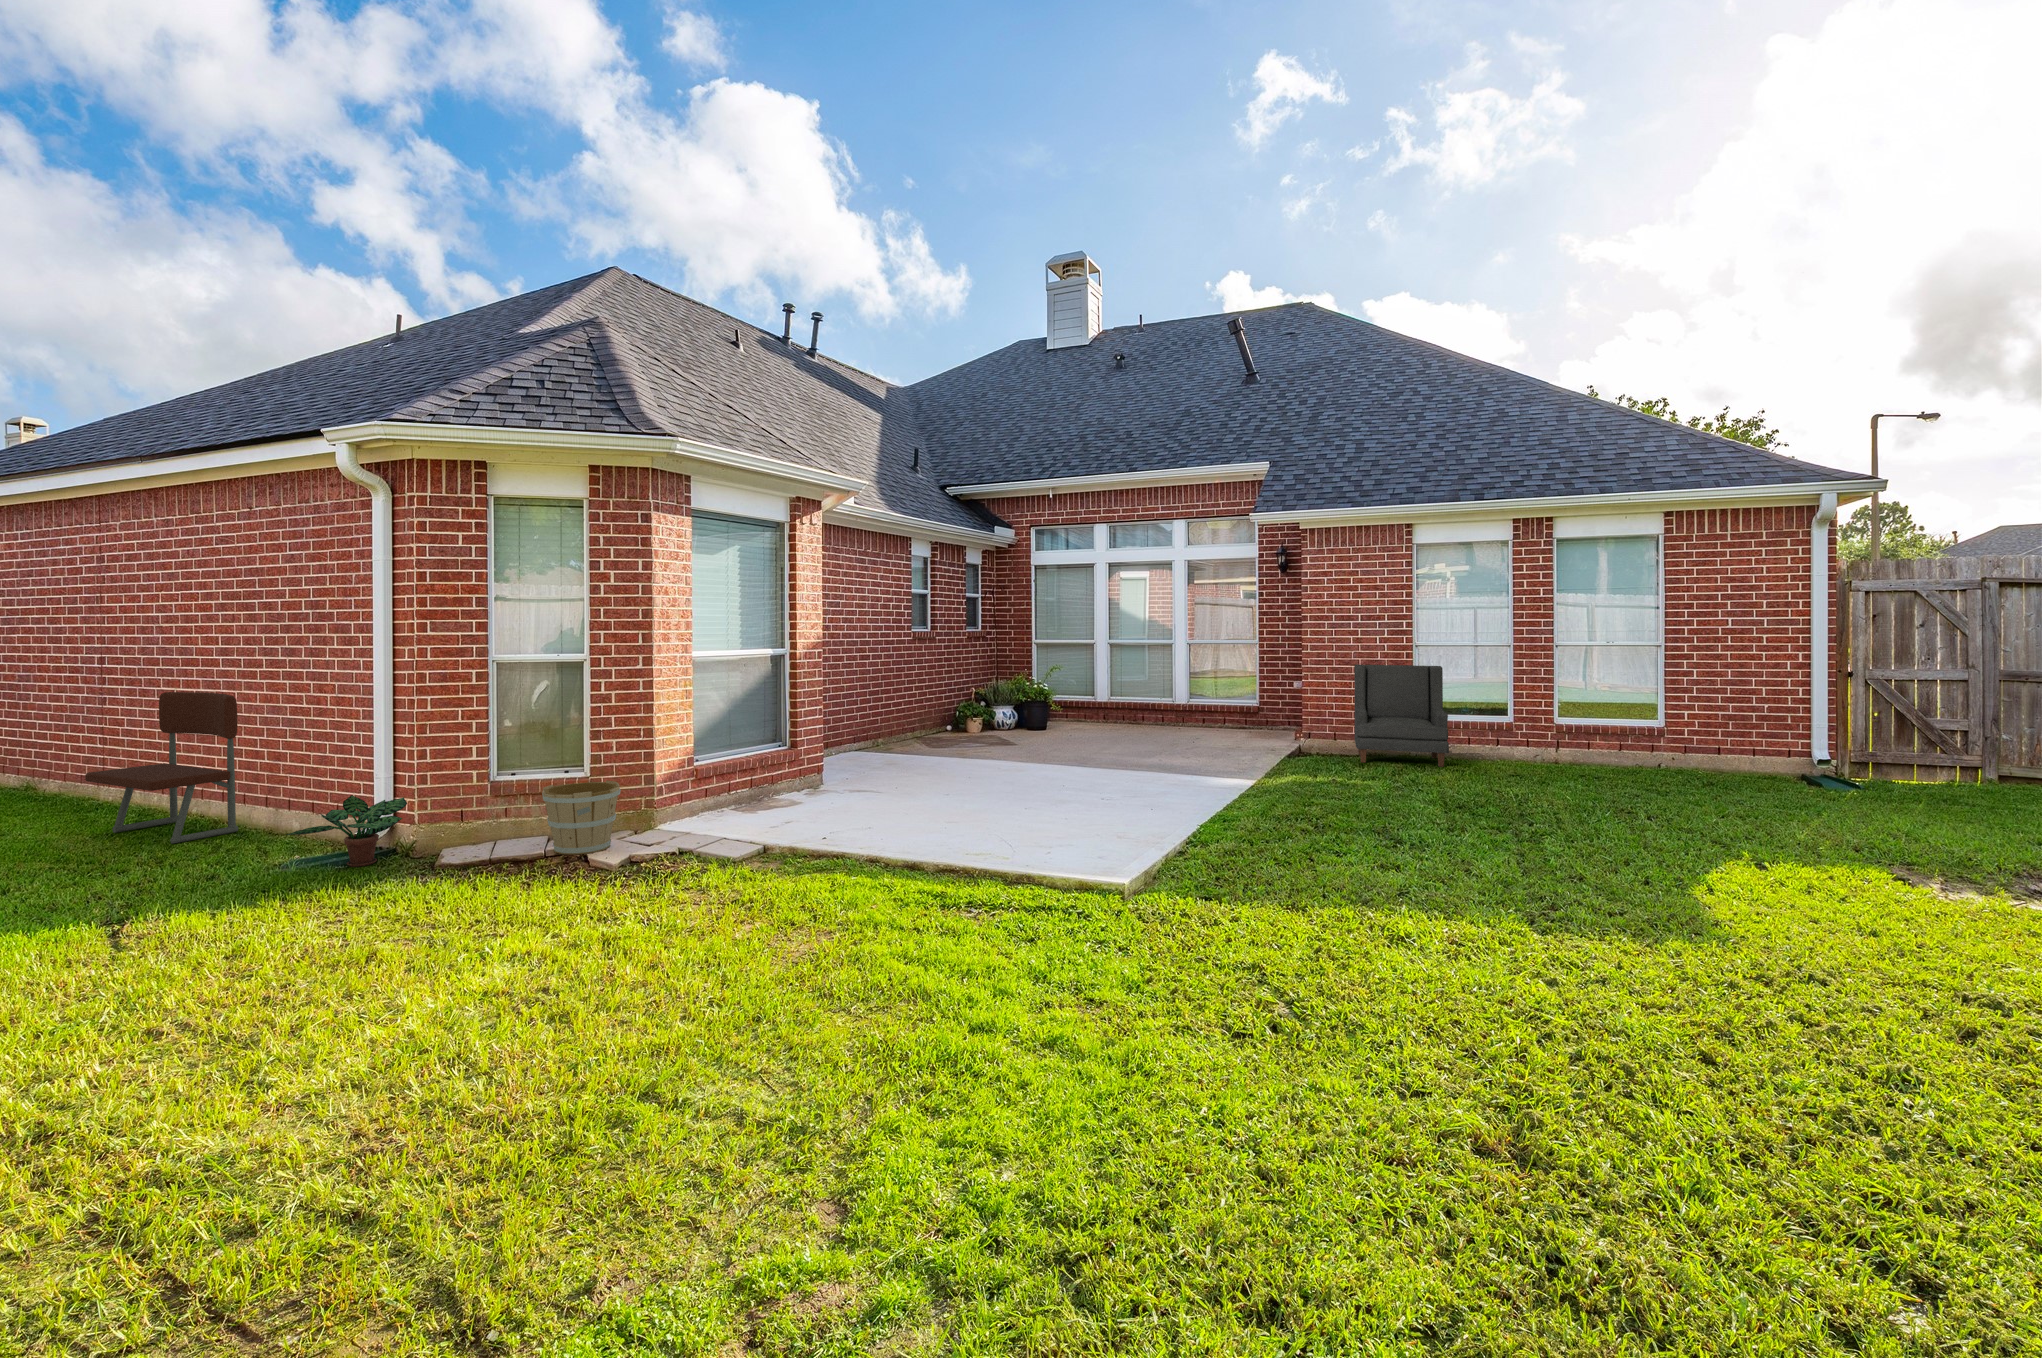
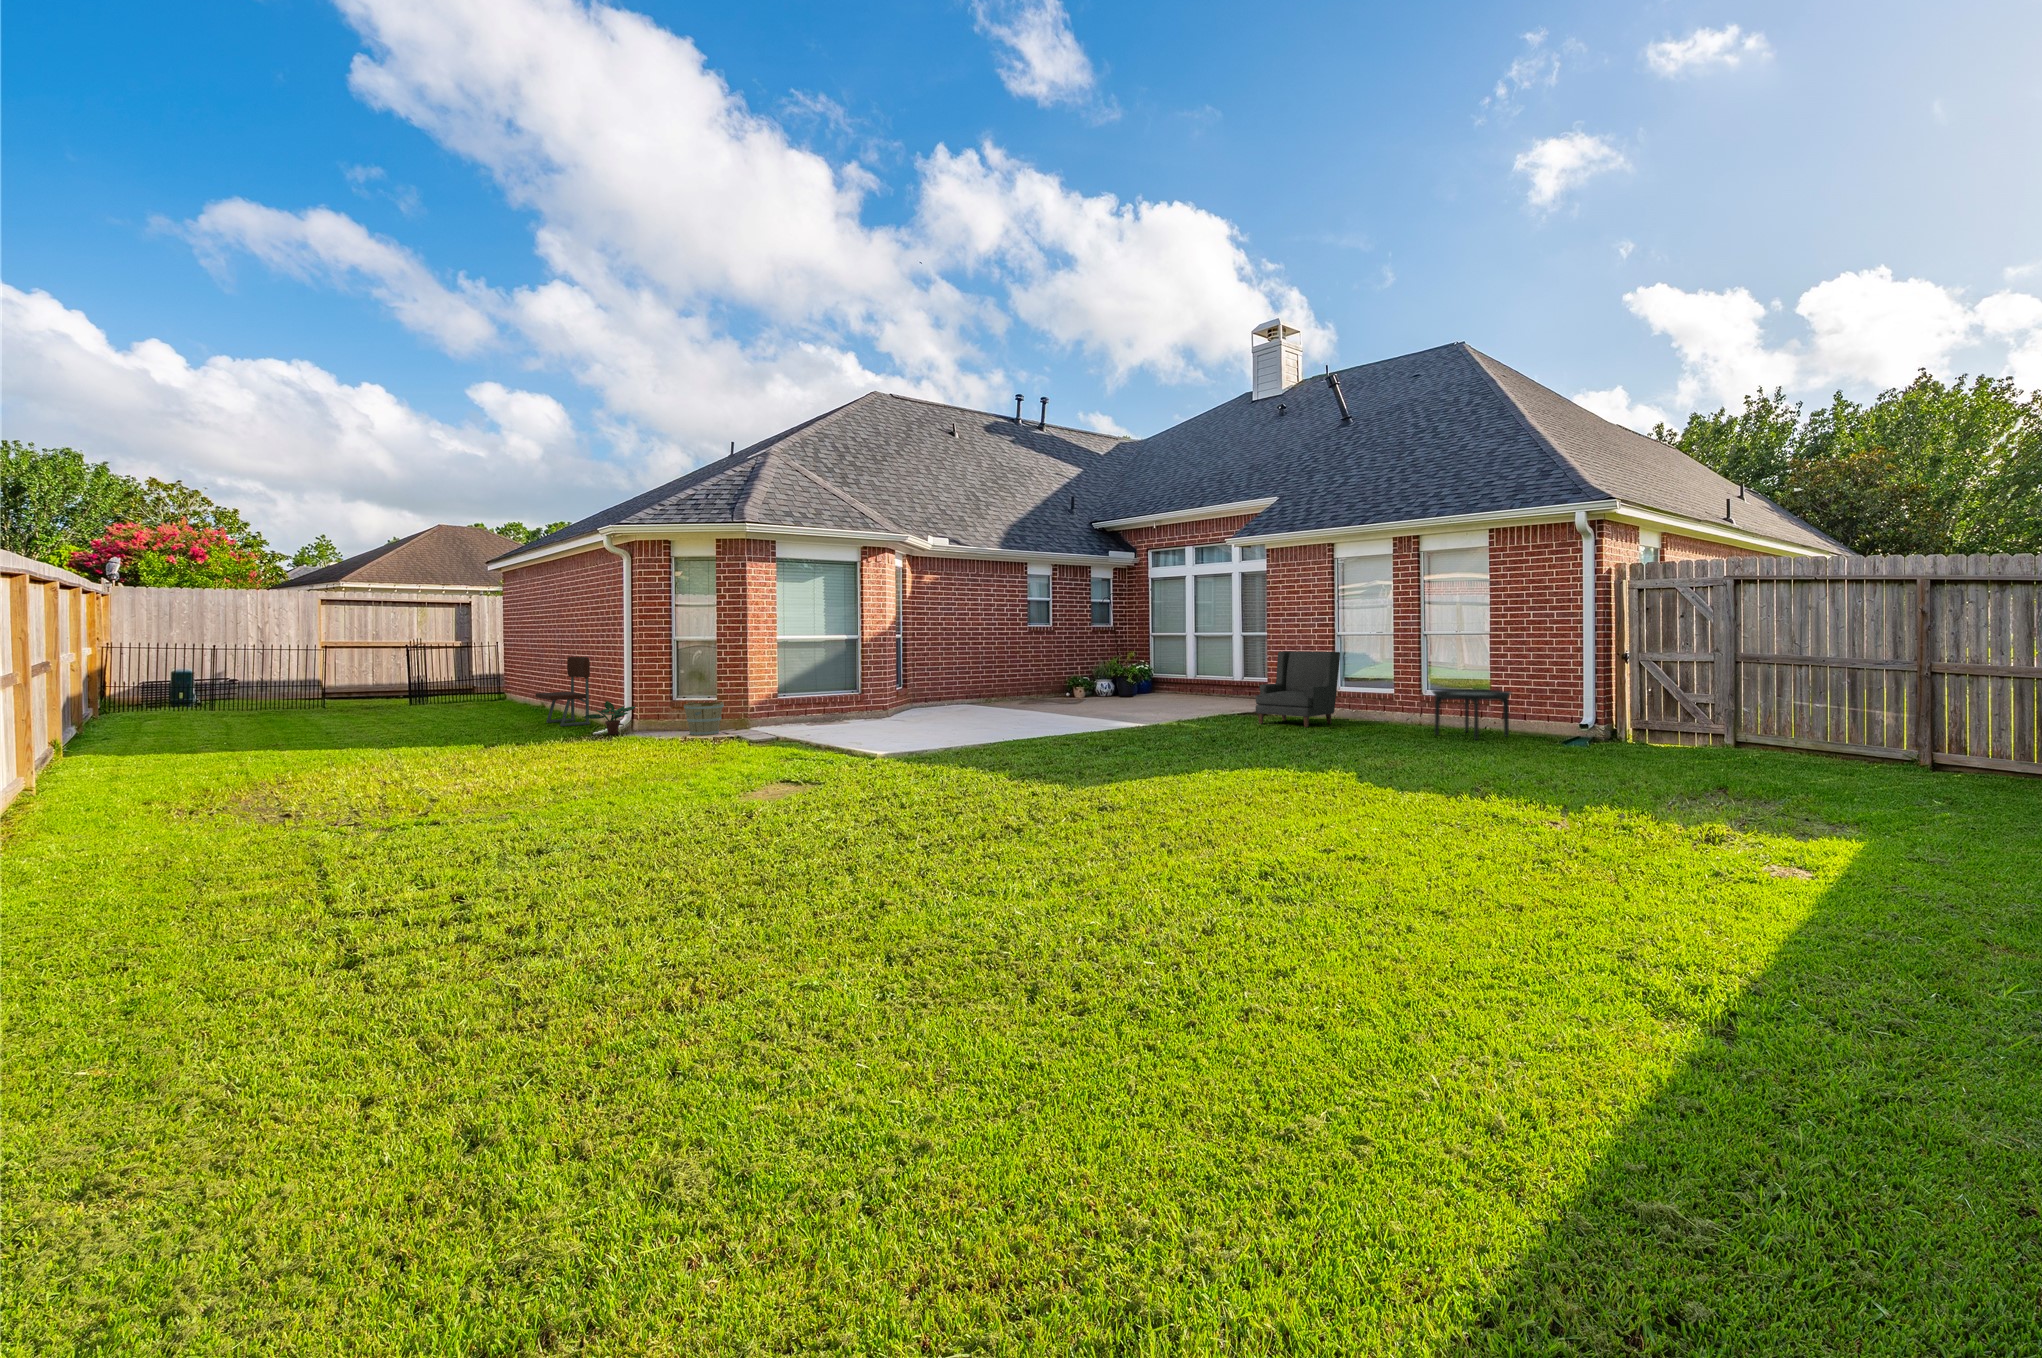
round table: none [1620,713,1743,781] -> present [1432,689,1511,740]

